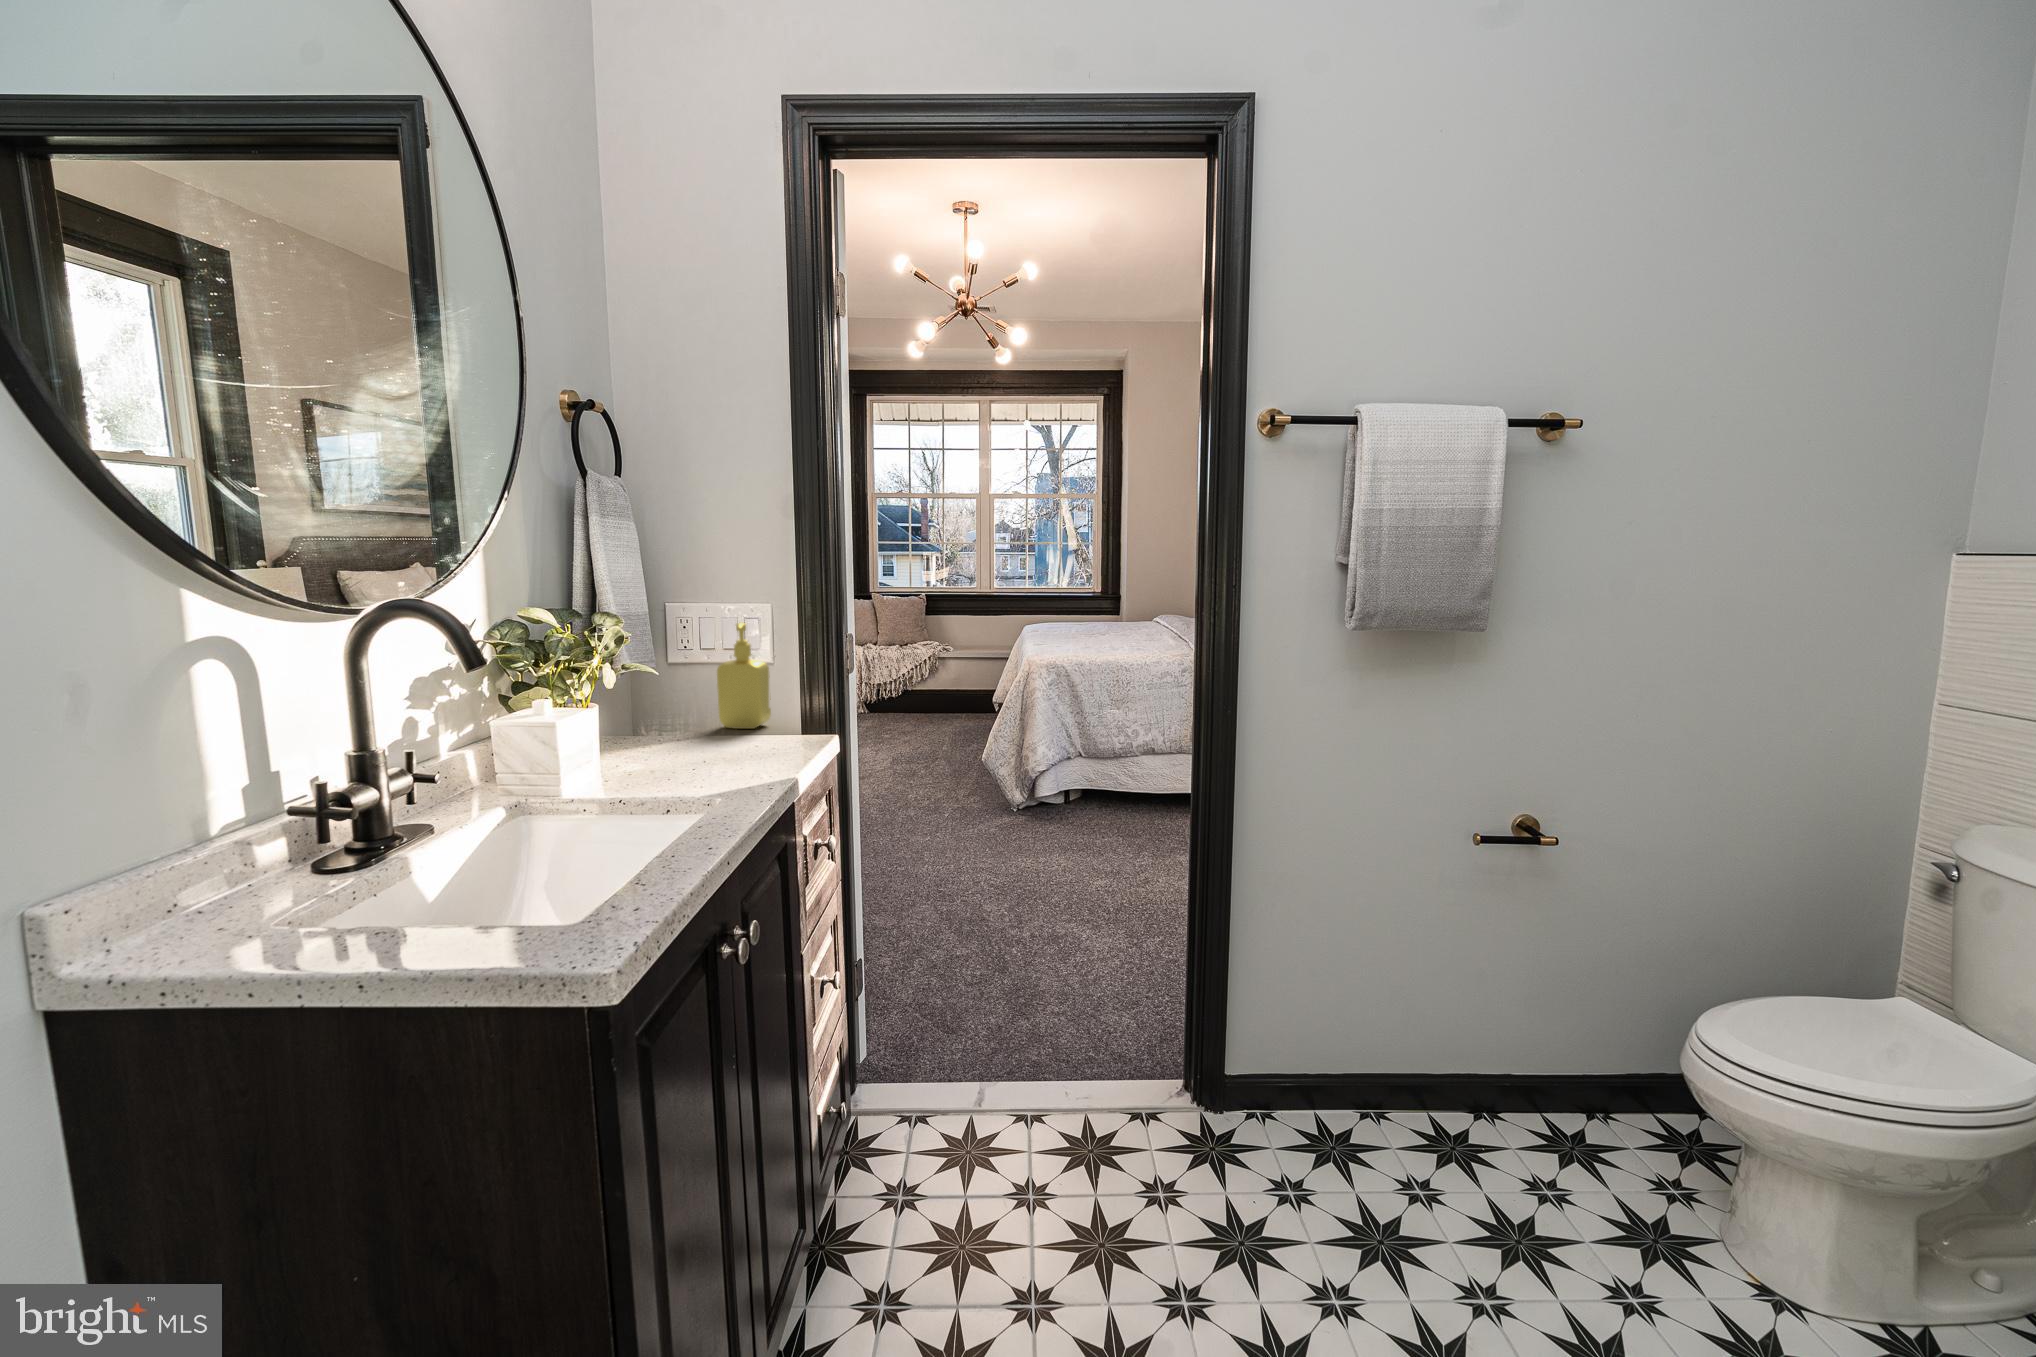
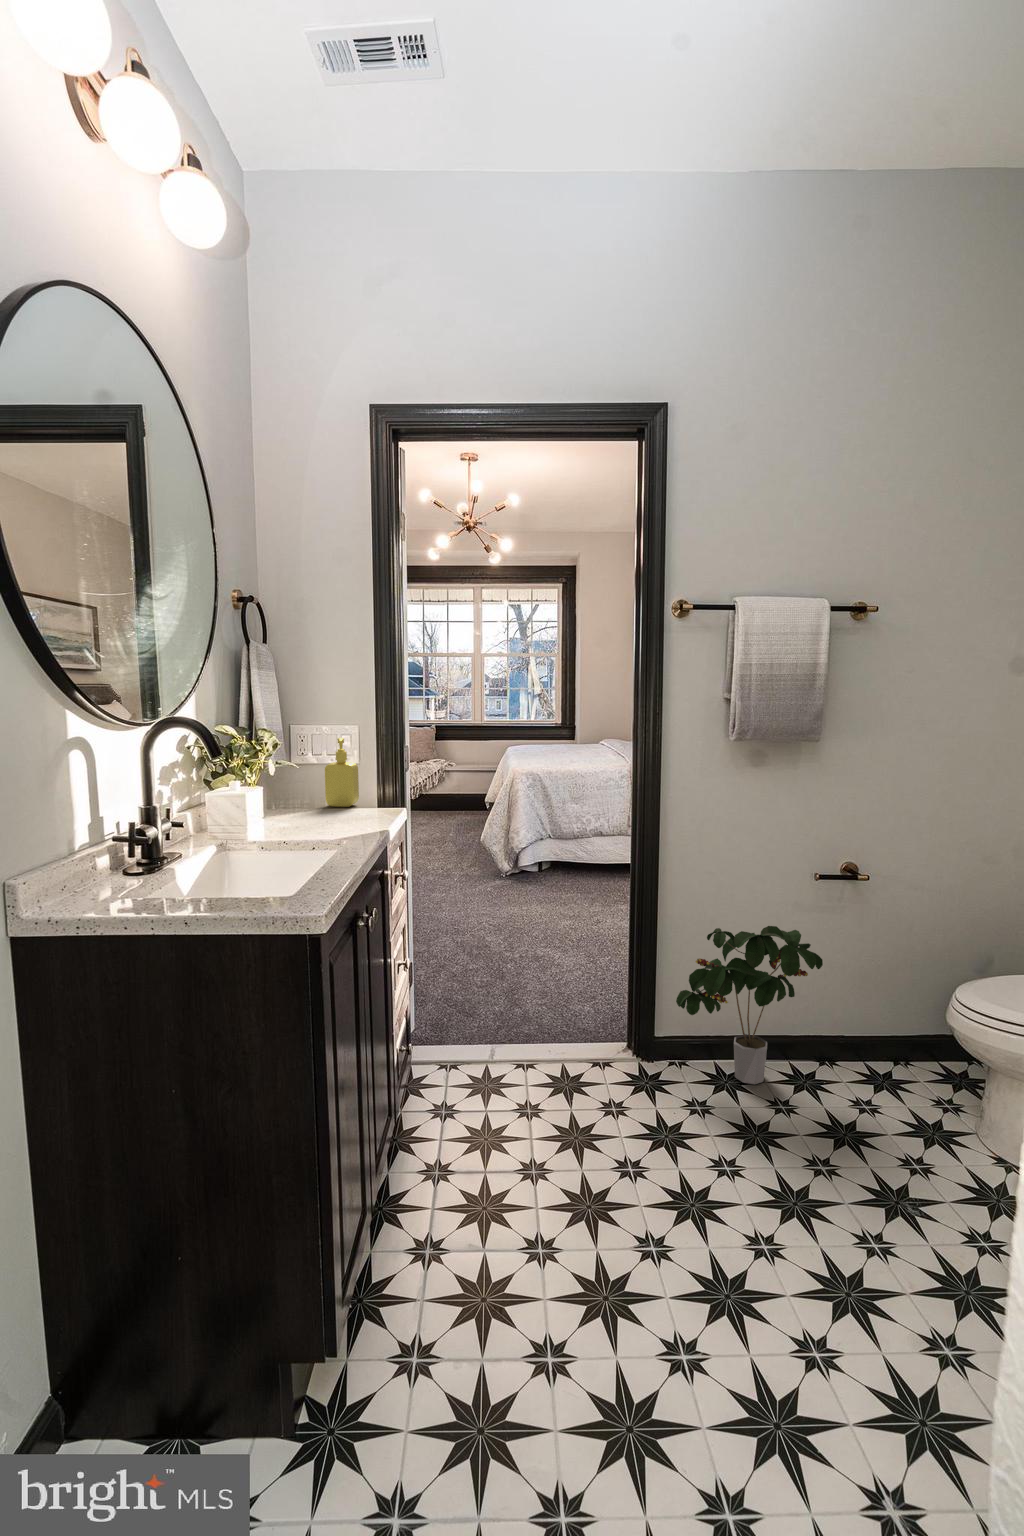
potted plant: none [1257,913,1485,1155] -> present [676,926,823,1084]

